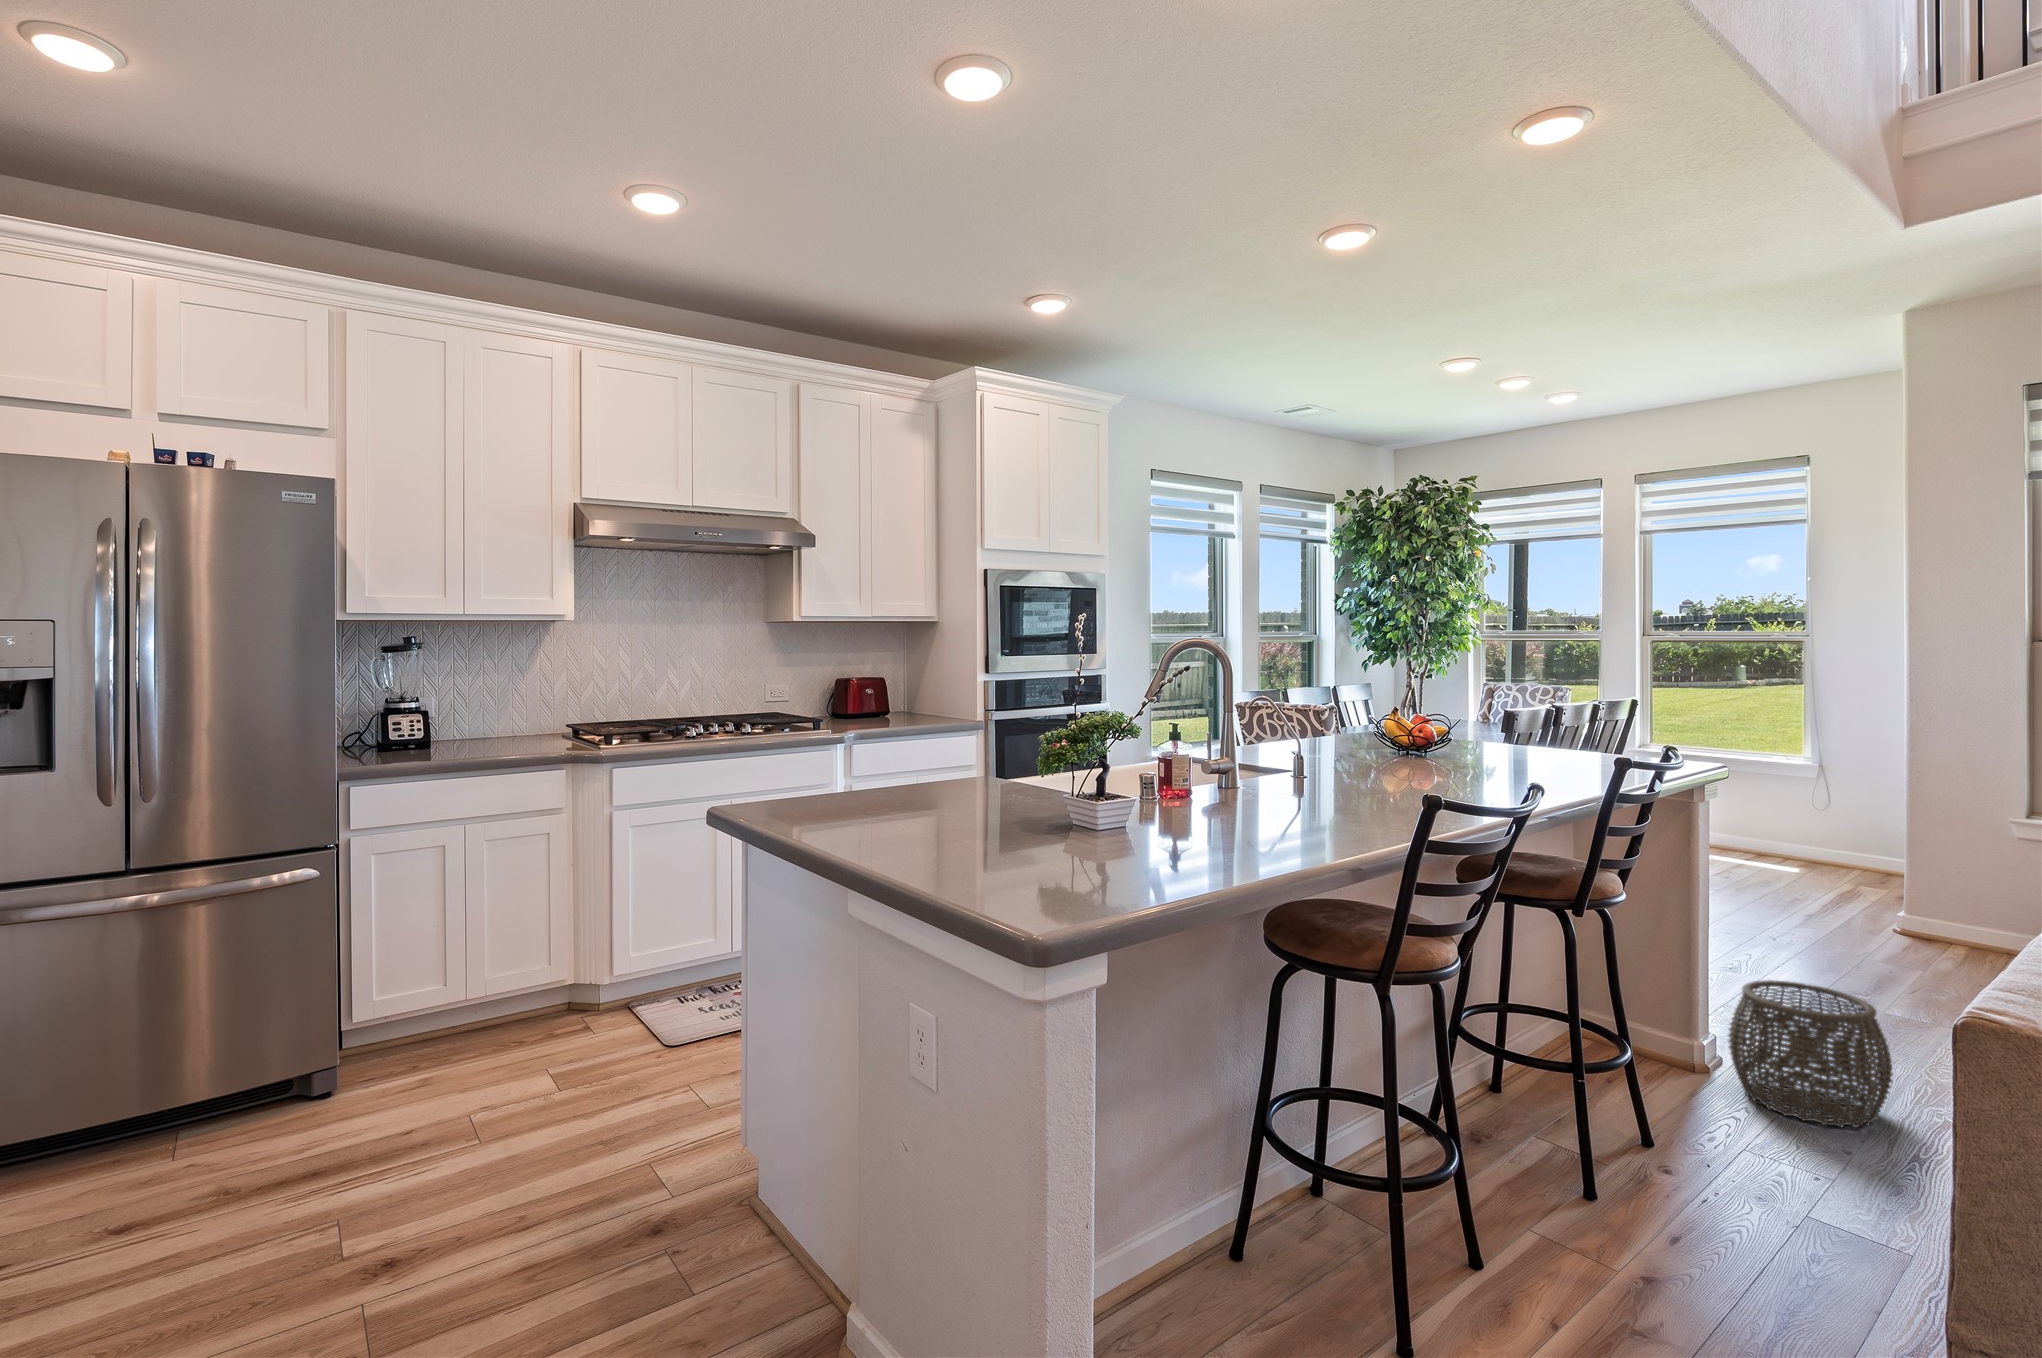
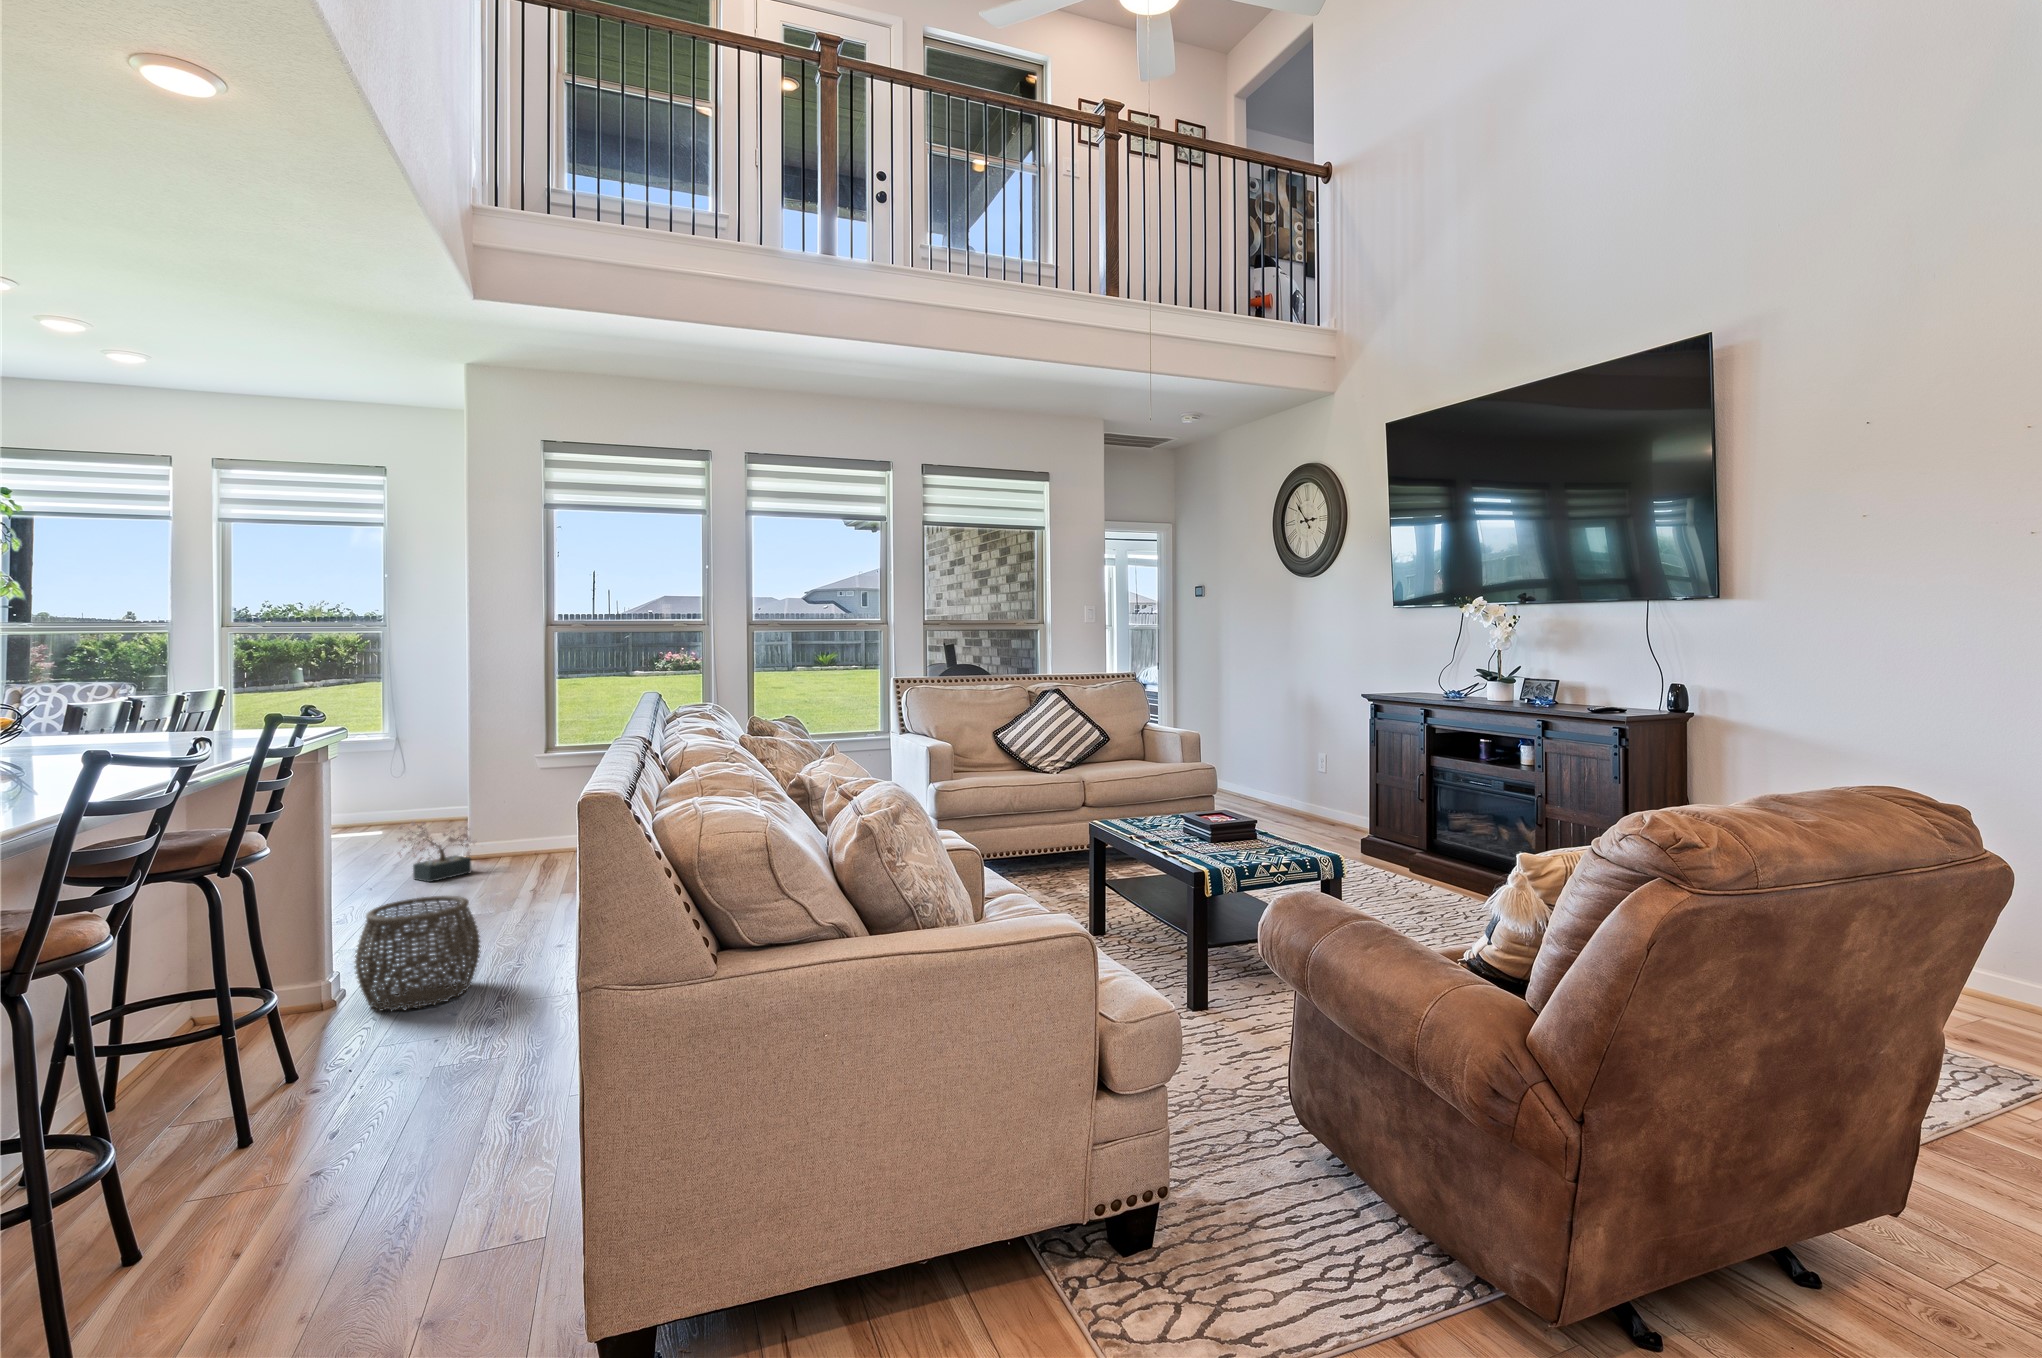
decorative plant: none [1807,872,1915,953] -> present [398,822,475,882]

